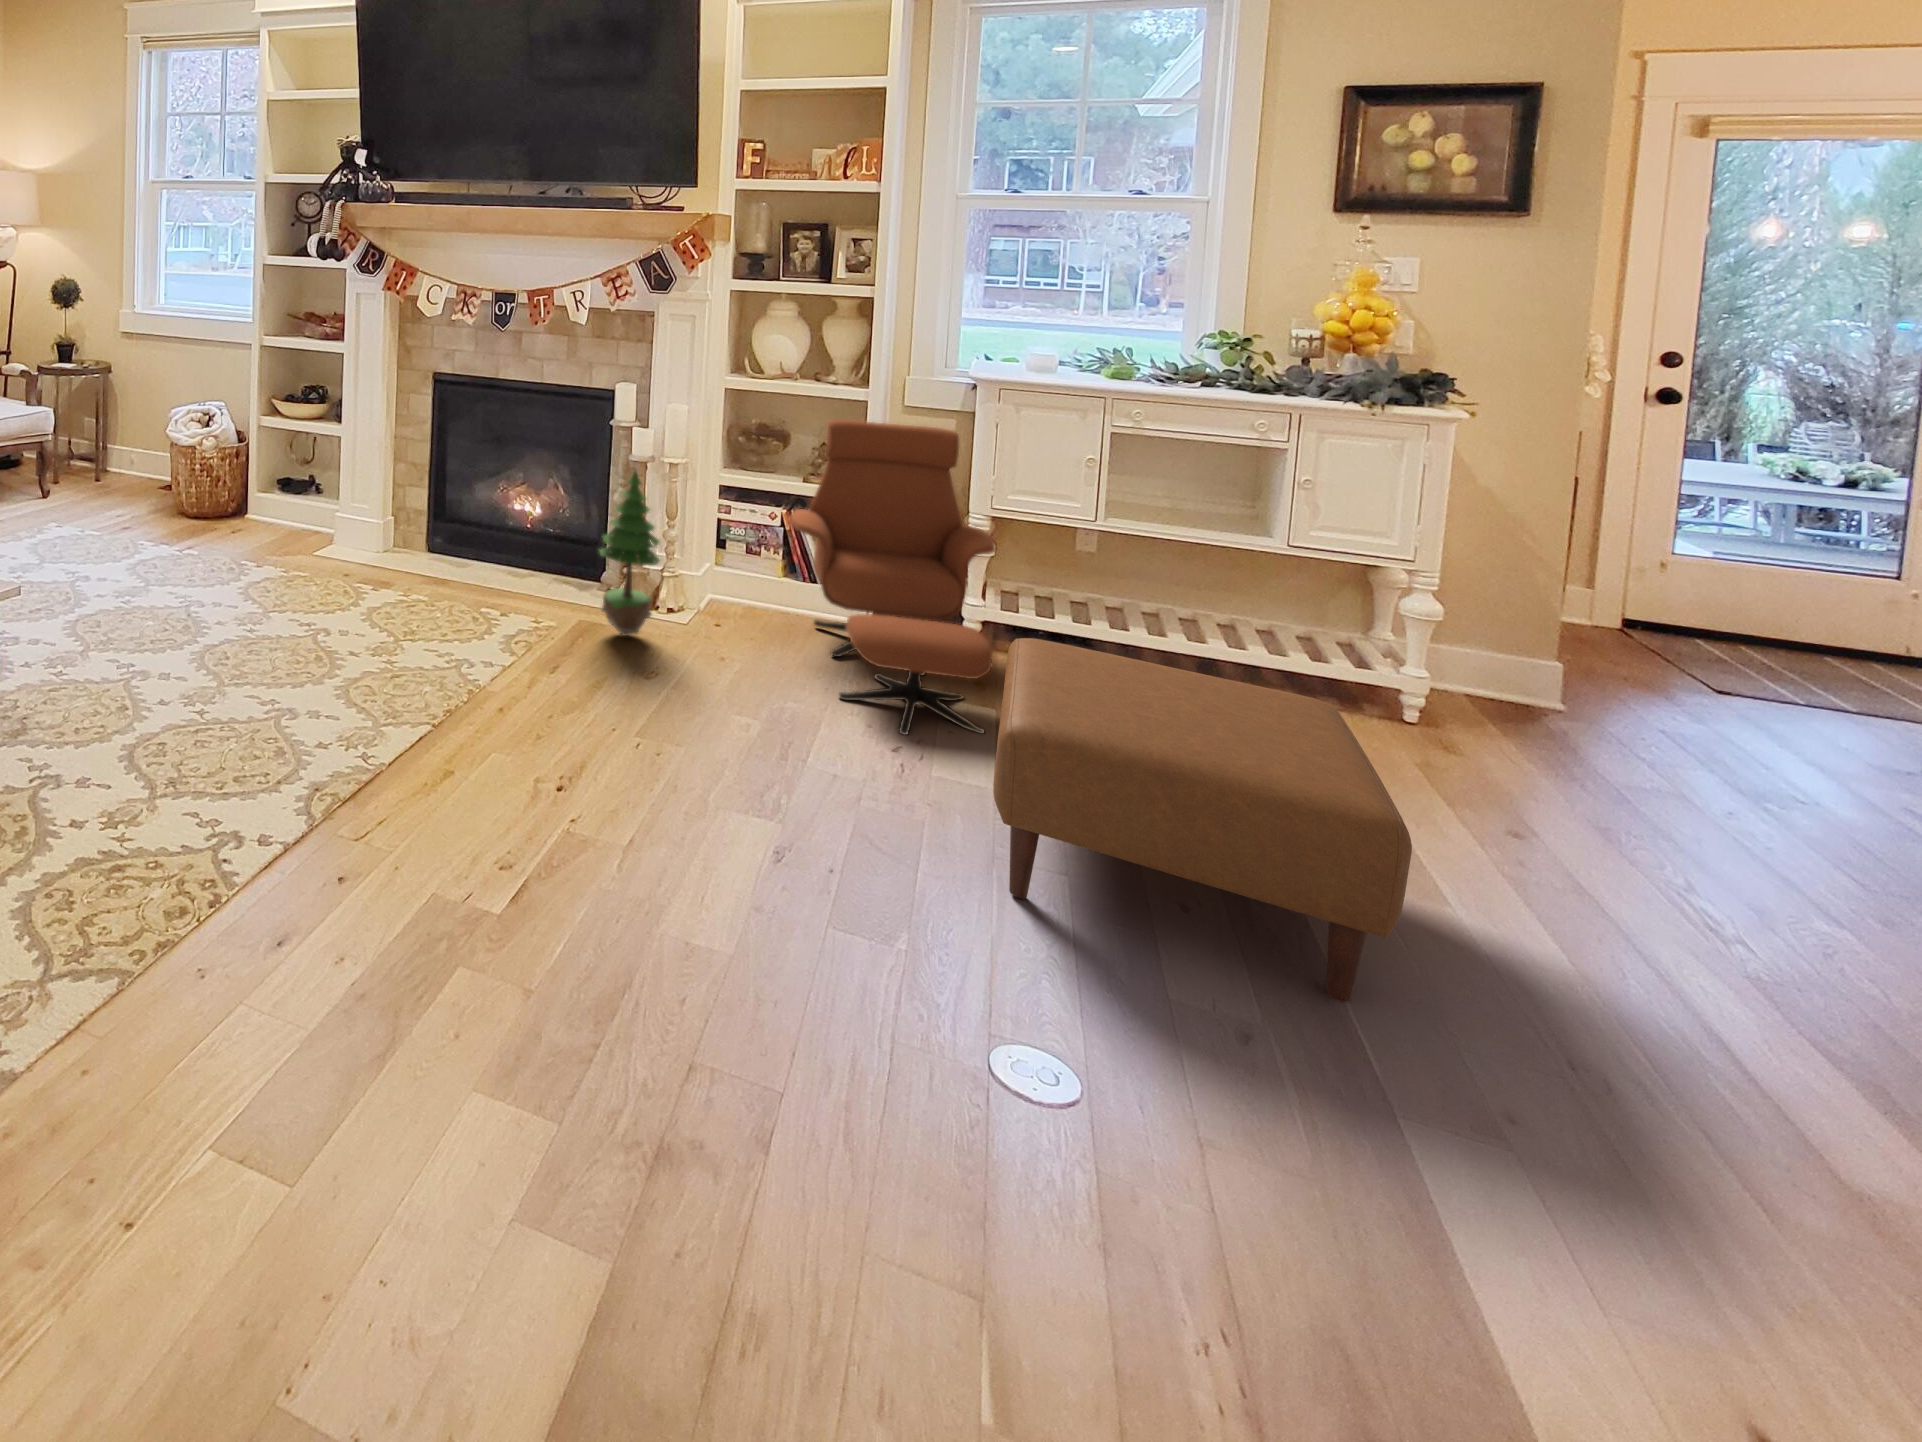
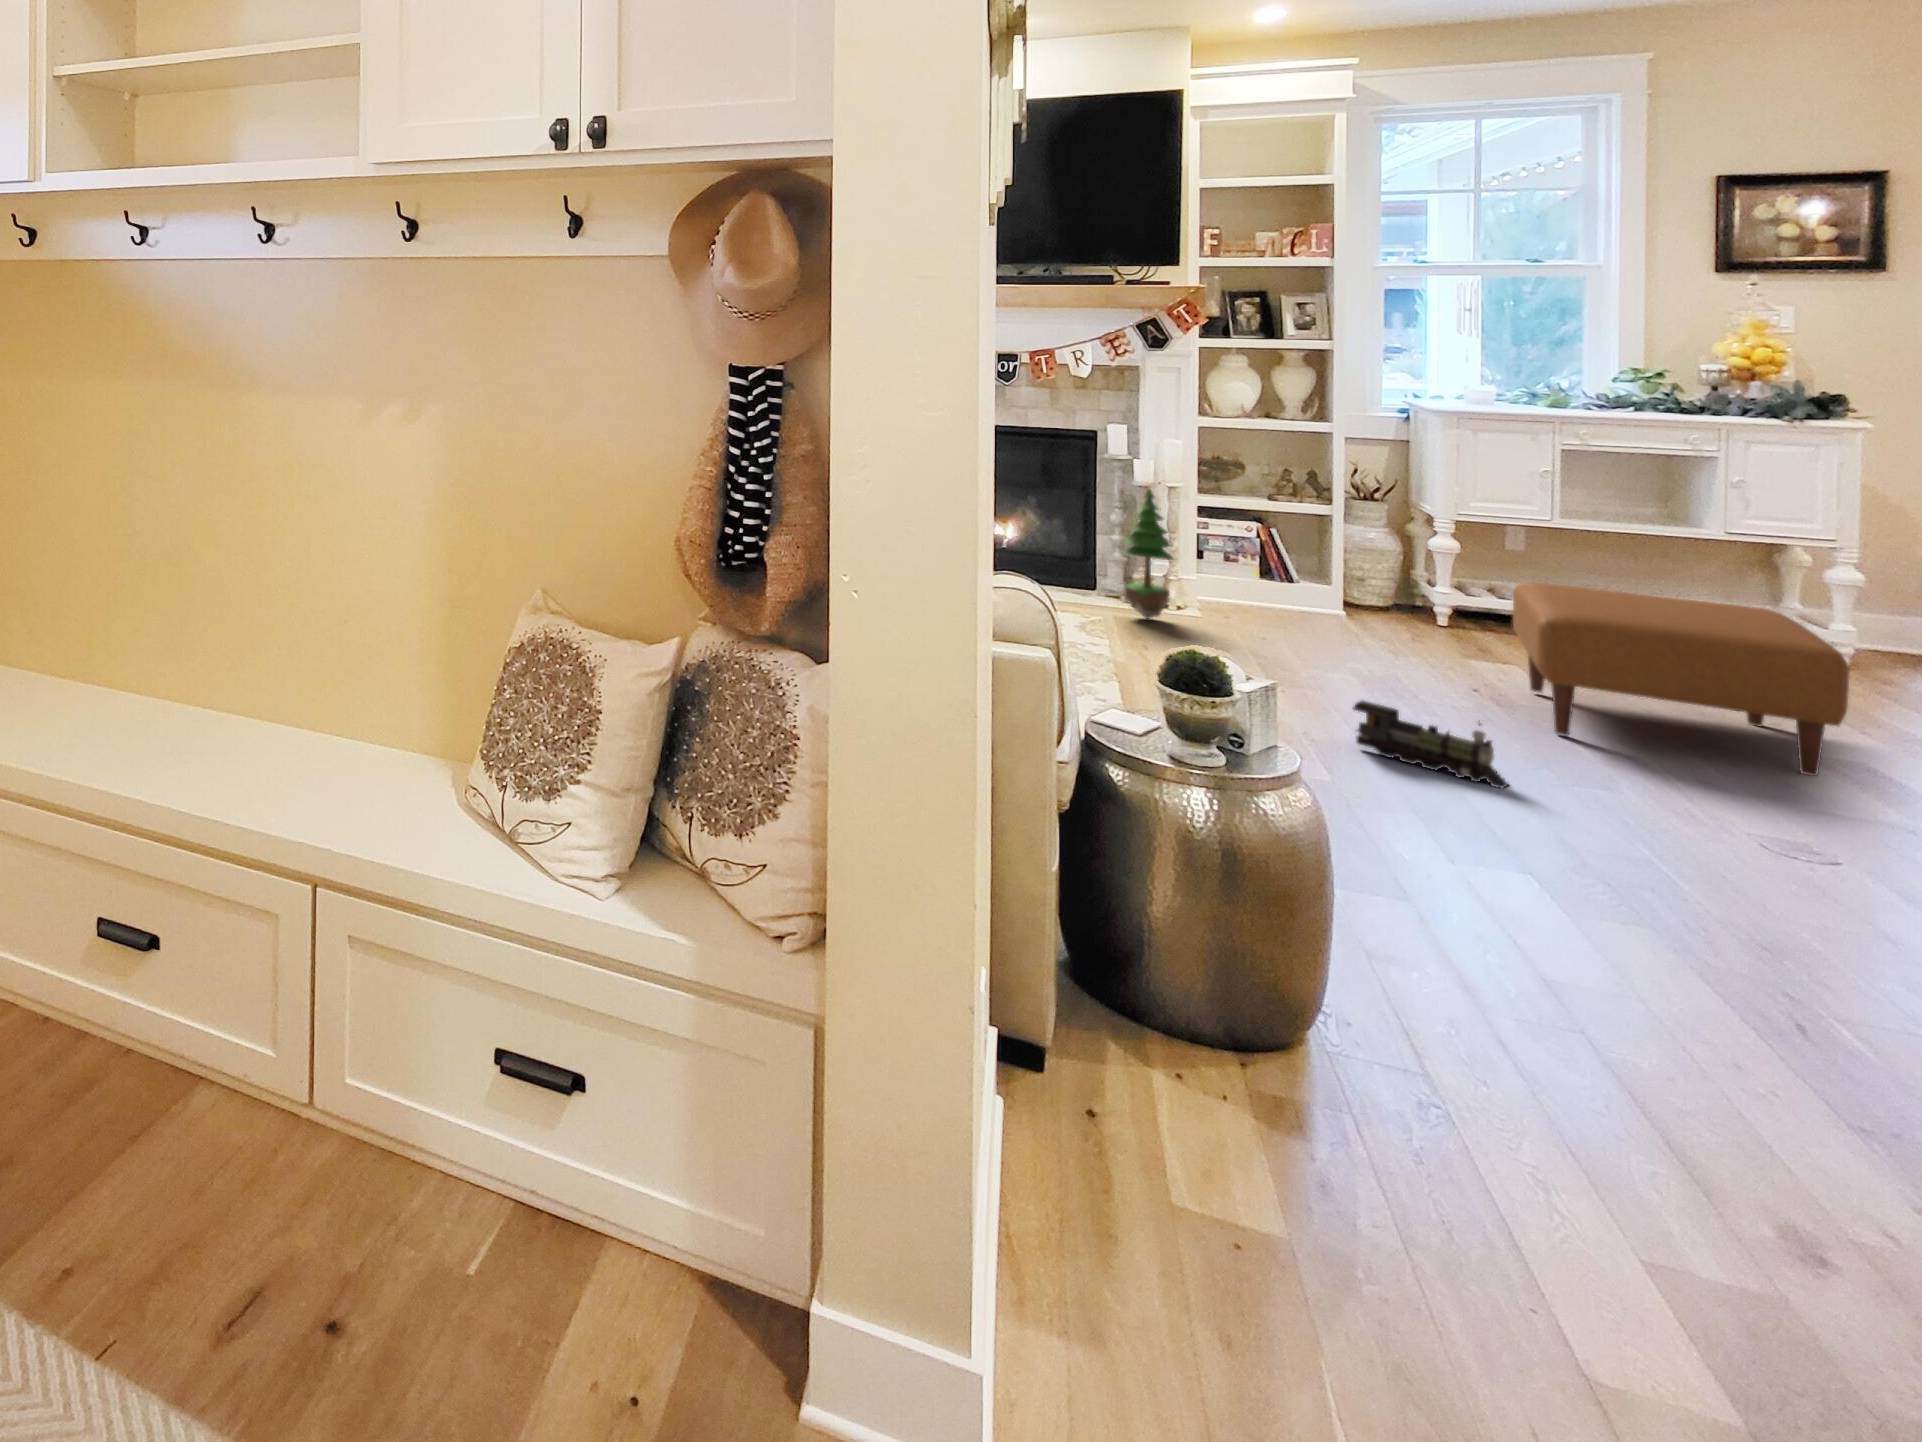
lounge chair: present [790,420,995,735] -> none [1274,447,1487,671]
toy train: none [695,866,882,1064] -> present [1353,701,1508,788]

